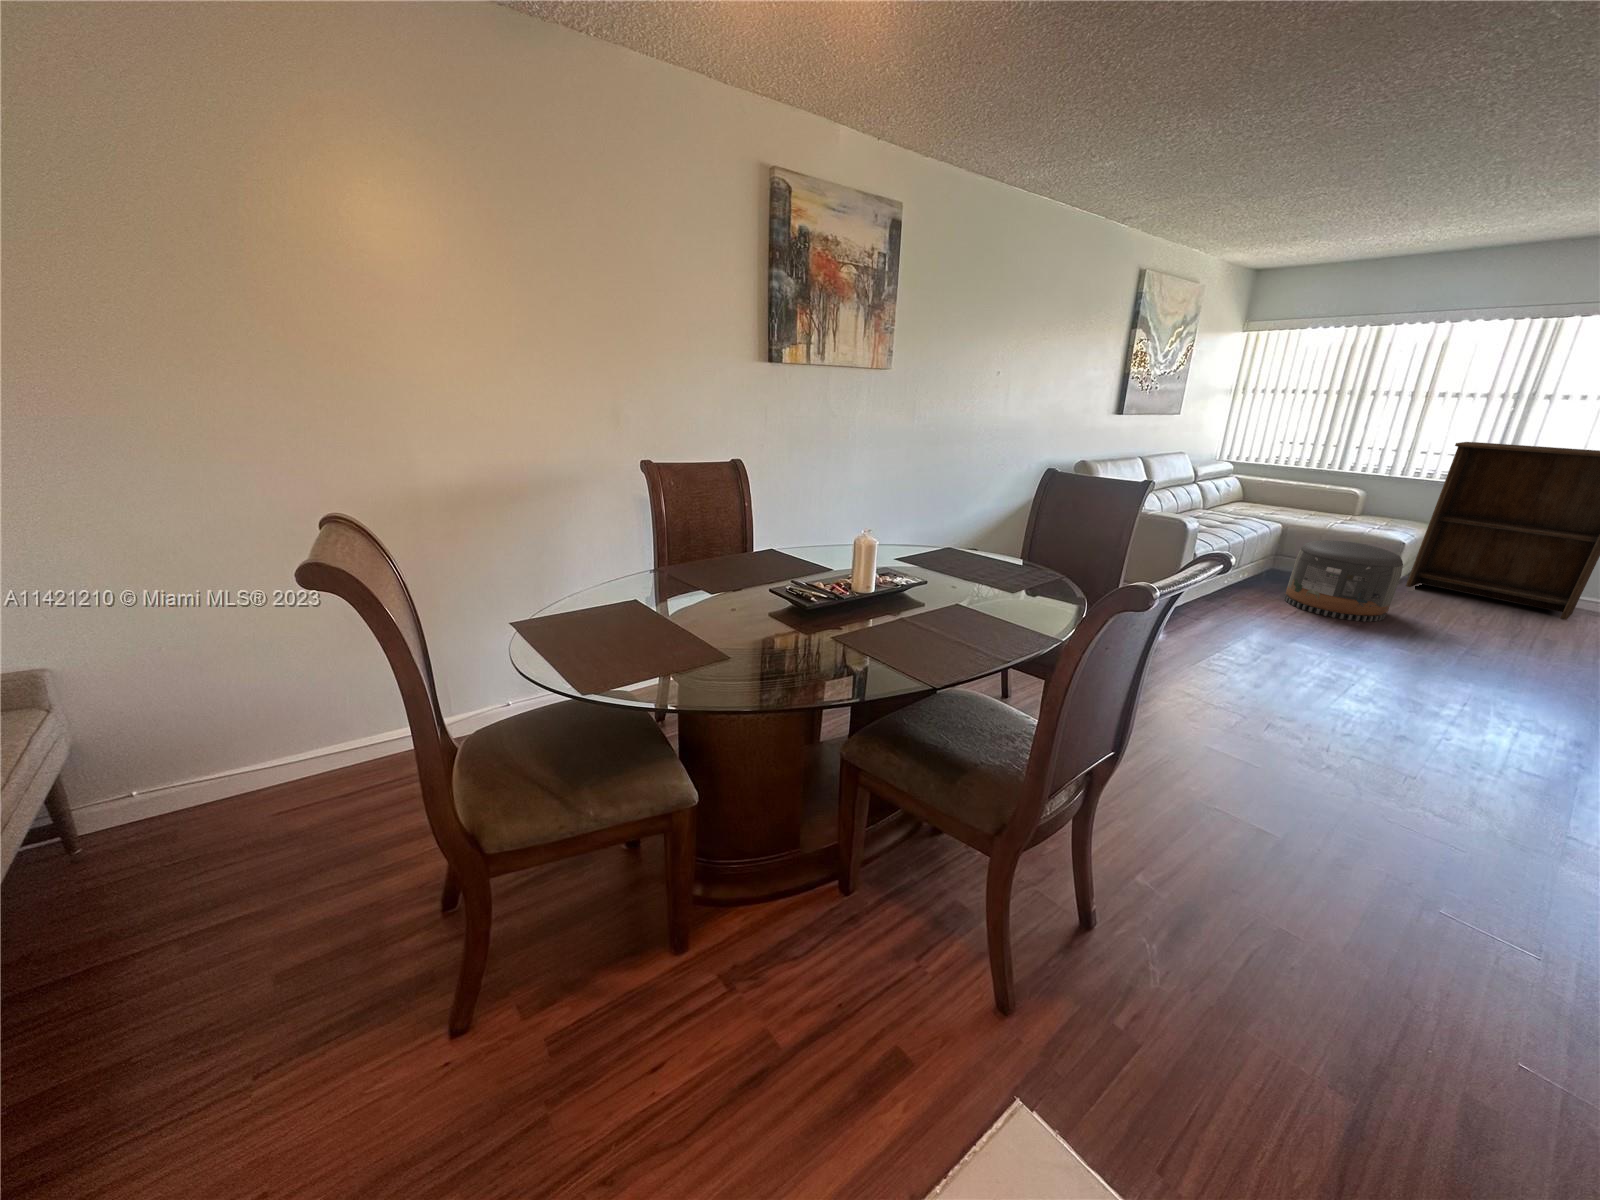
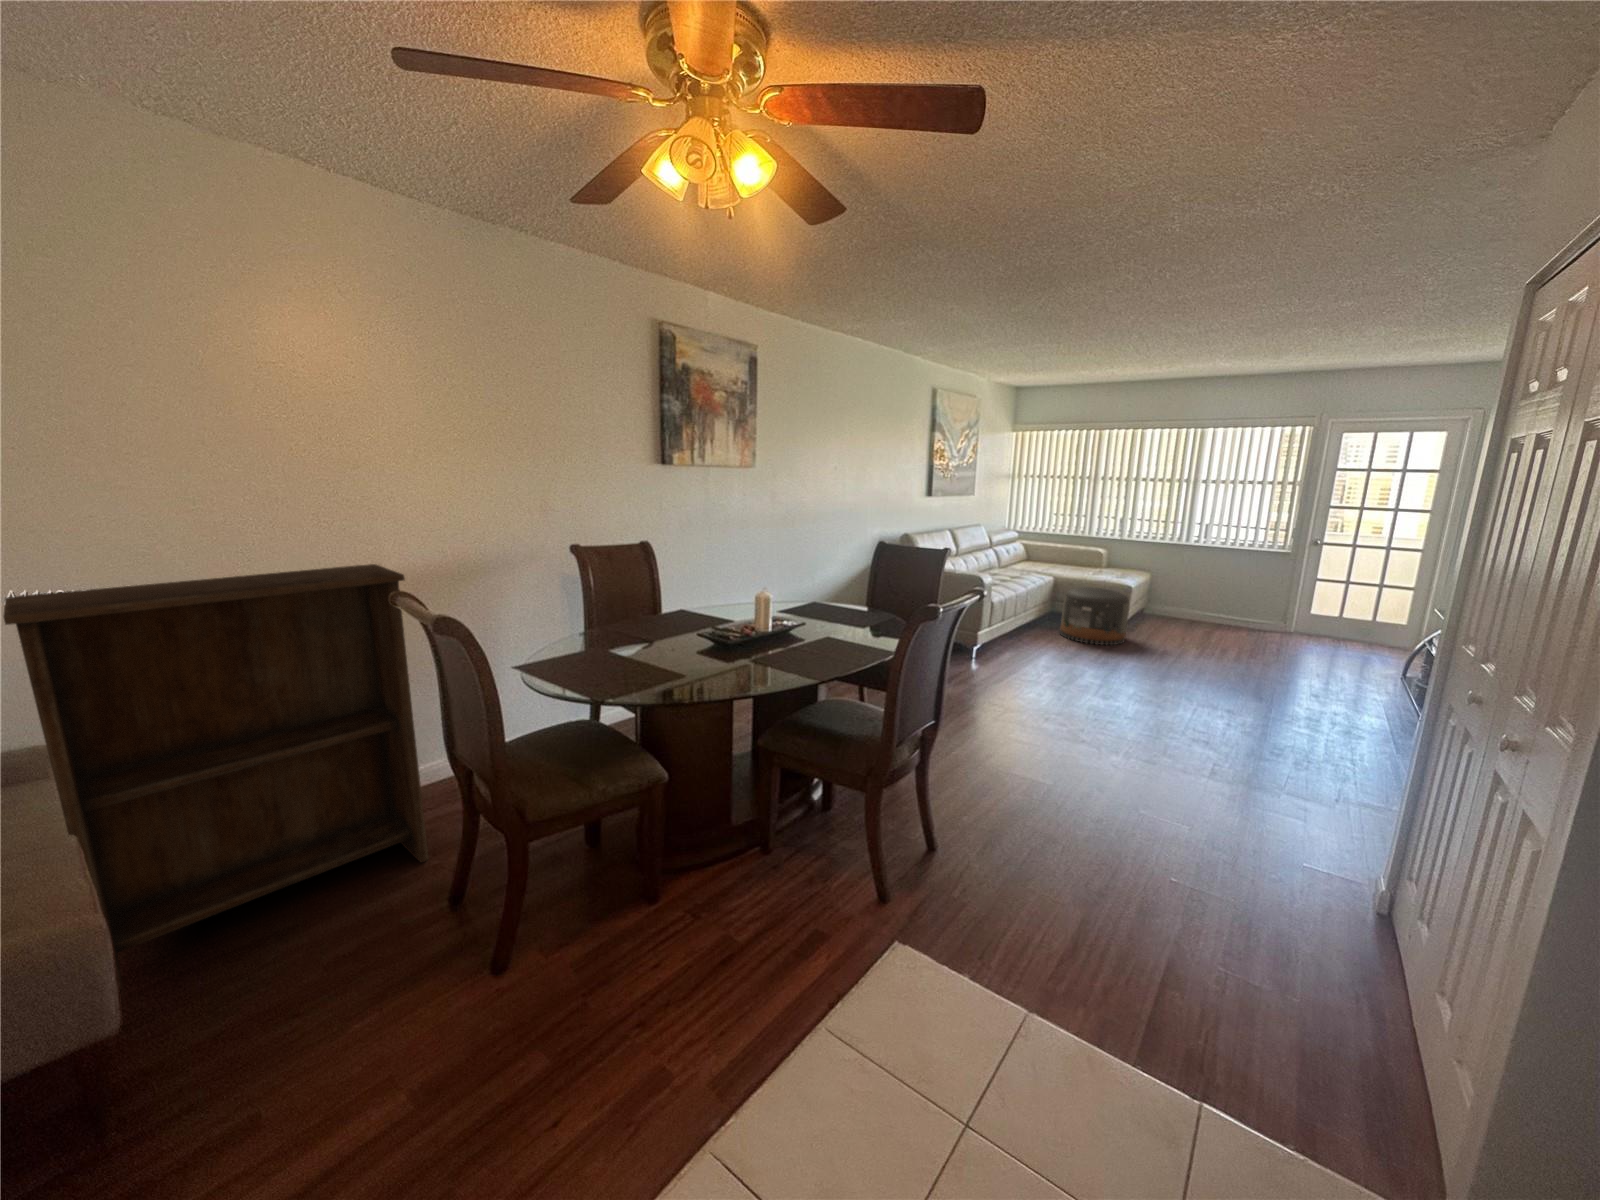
bookshelf: present [1406,442,1600,620] -> present [3,564,429,987]

